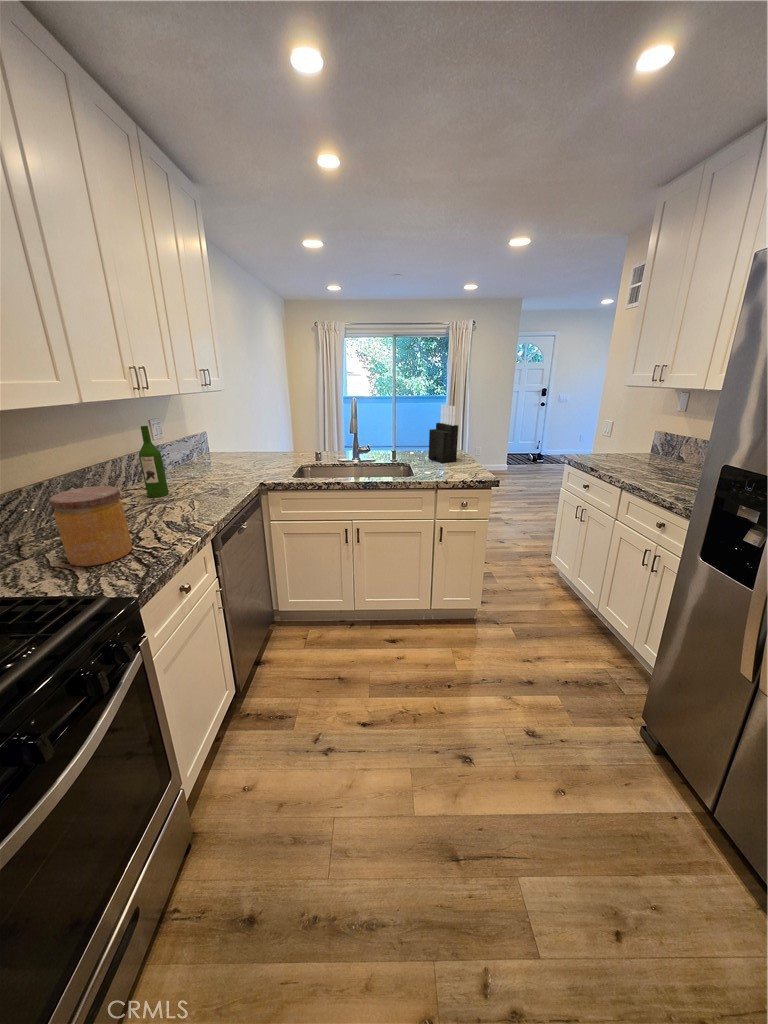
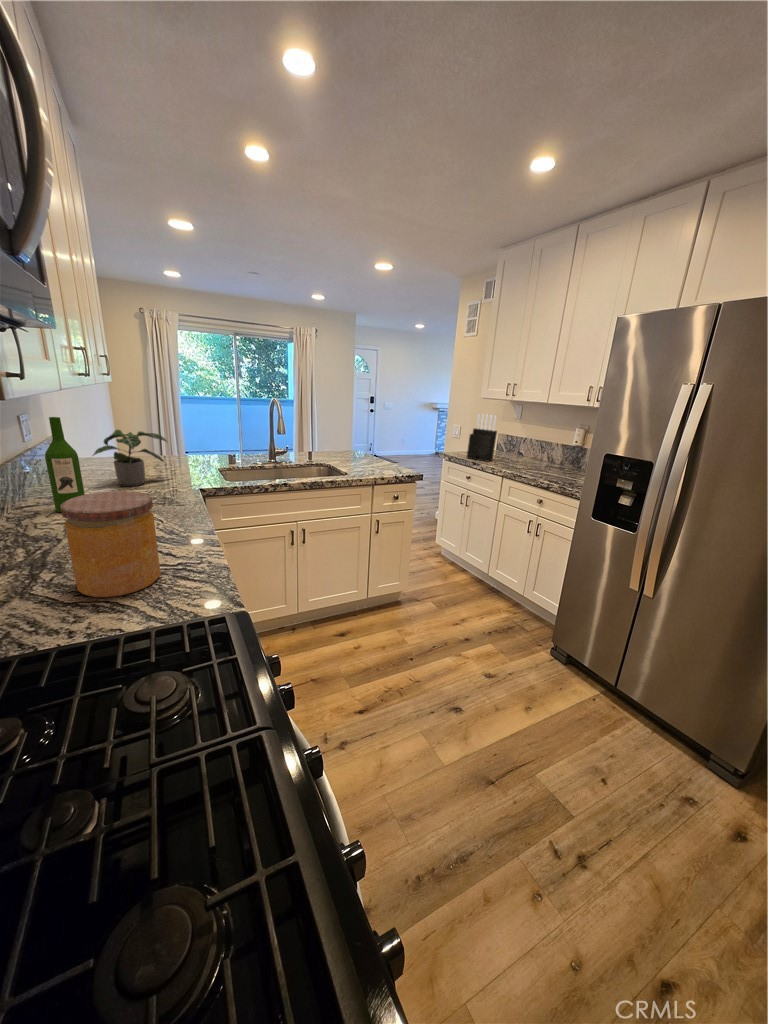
knife block: present [428,405,458,463] -> present [467,414,497,462]
potted plant: none [193,433,250,479] -> present [93,430,167,486]

